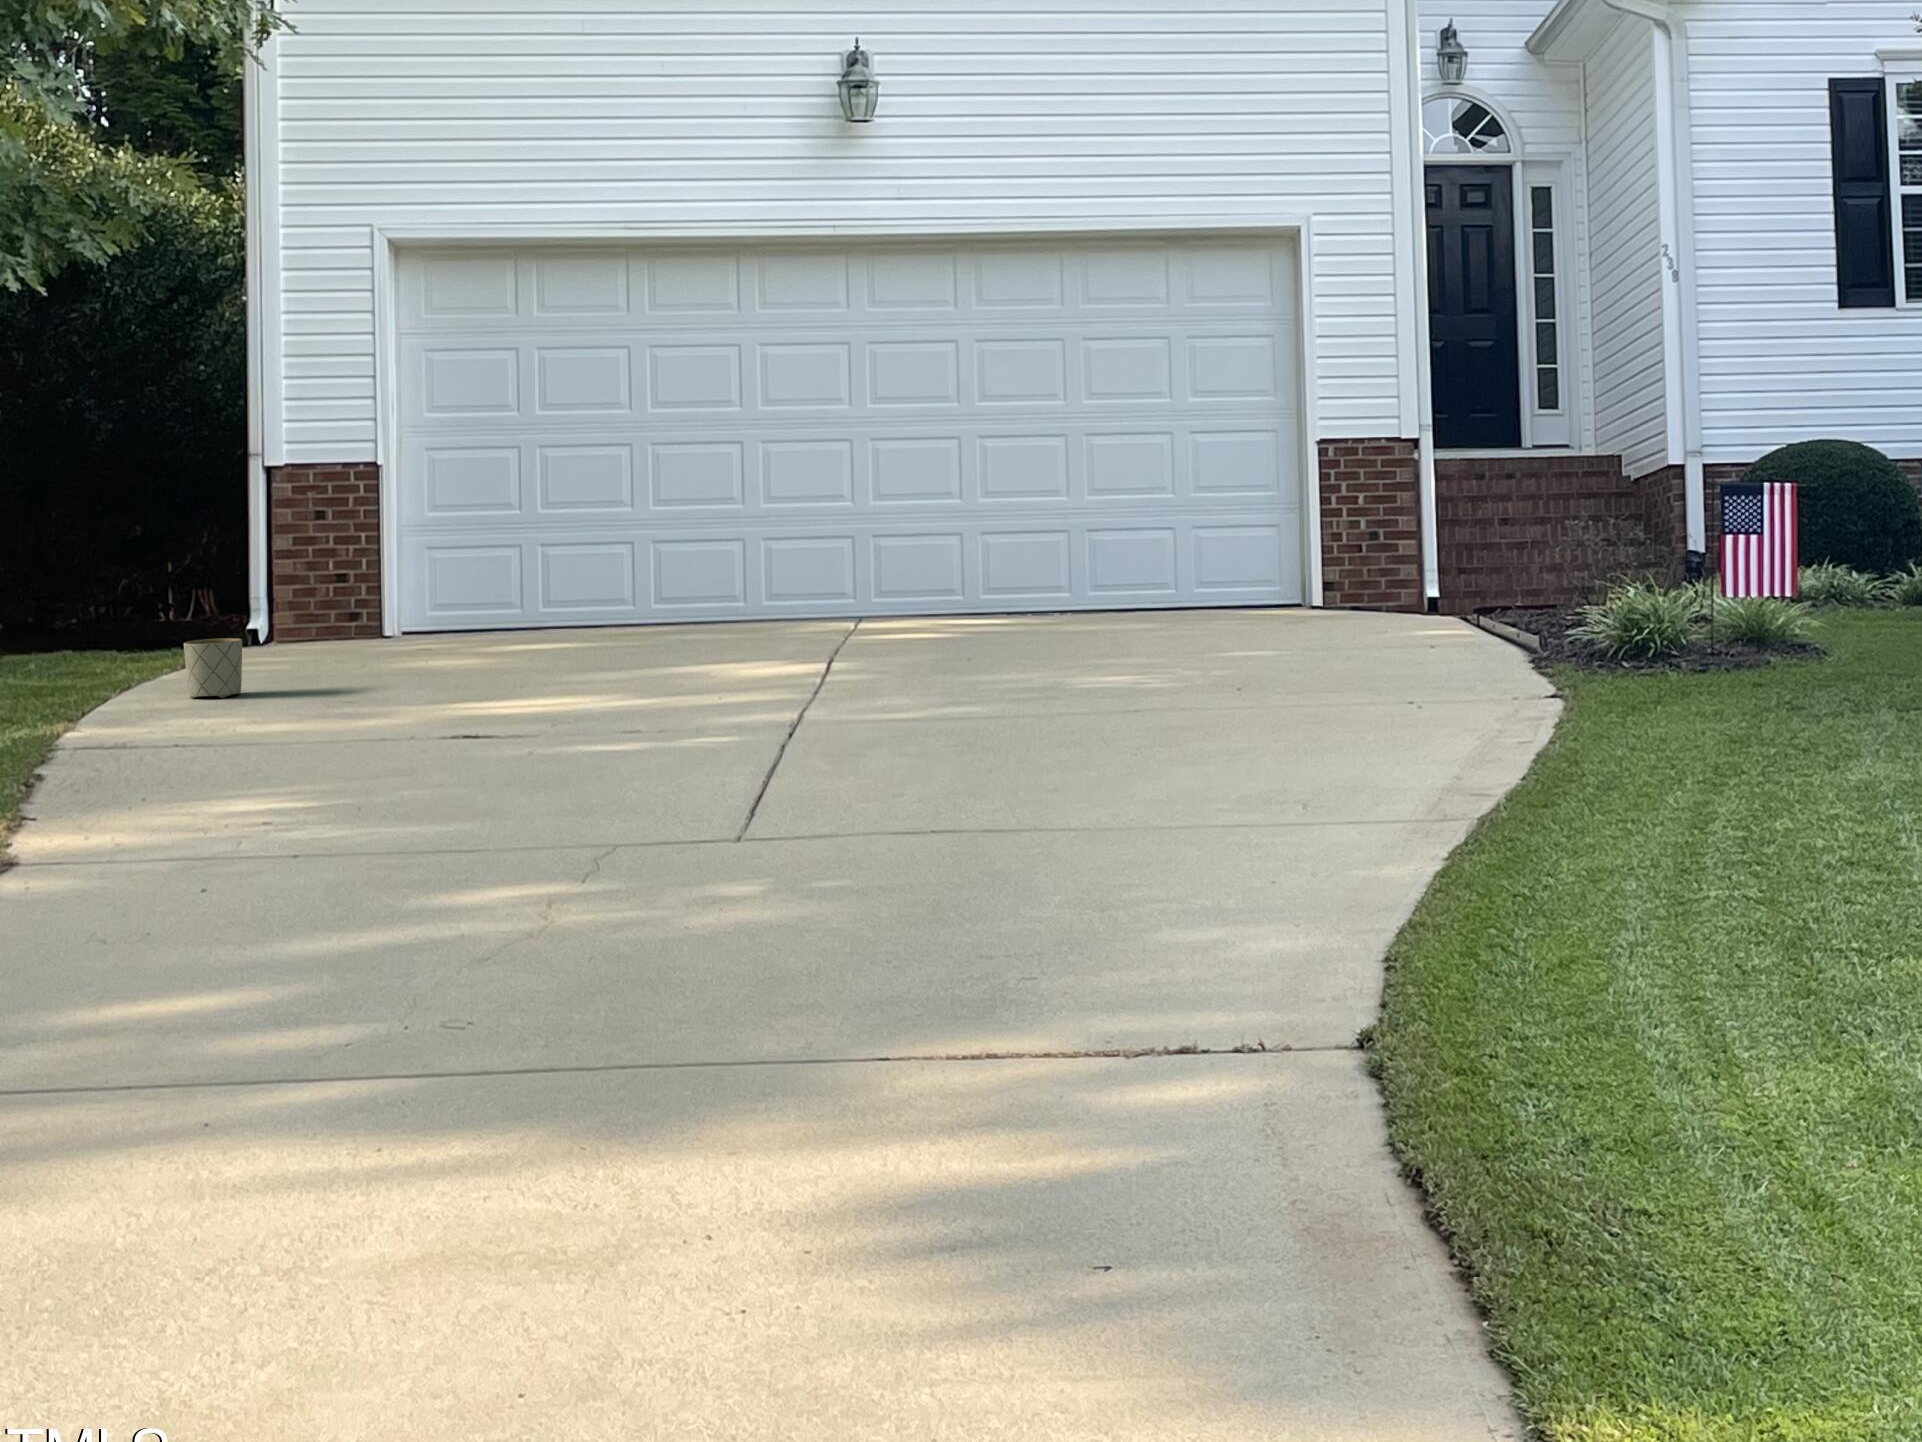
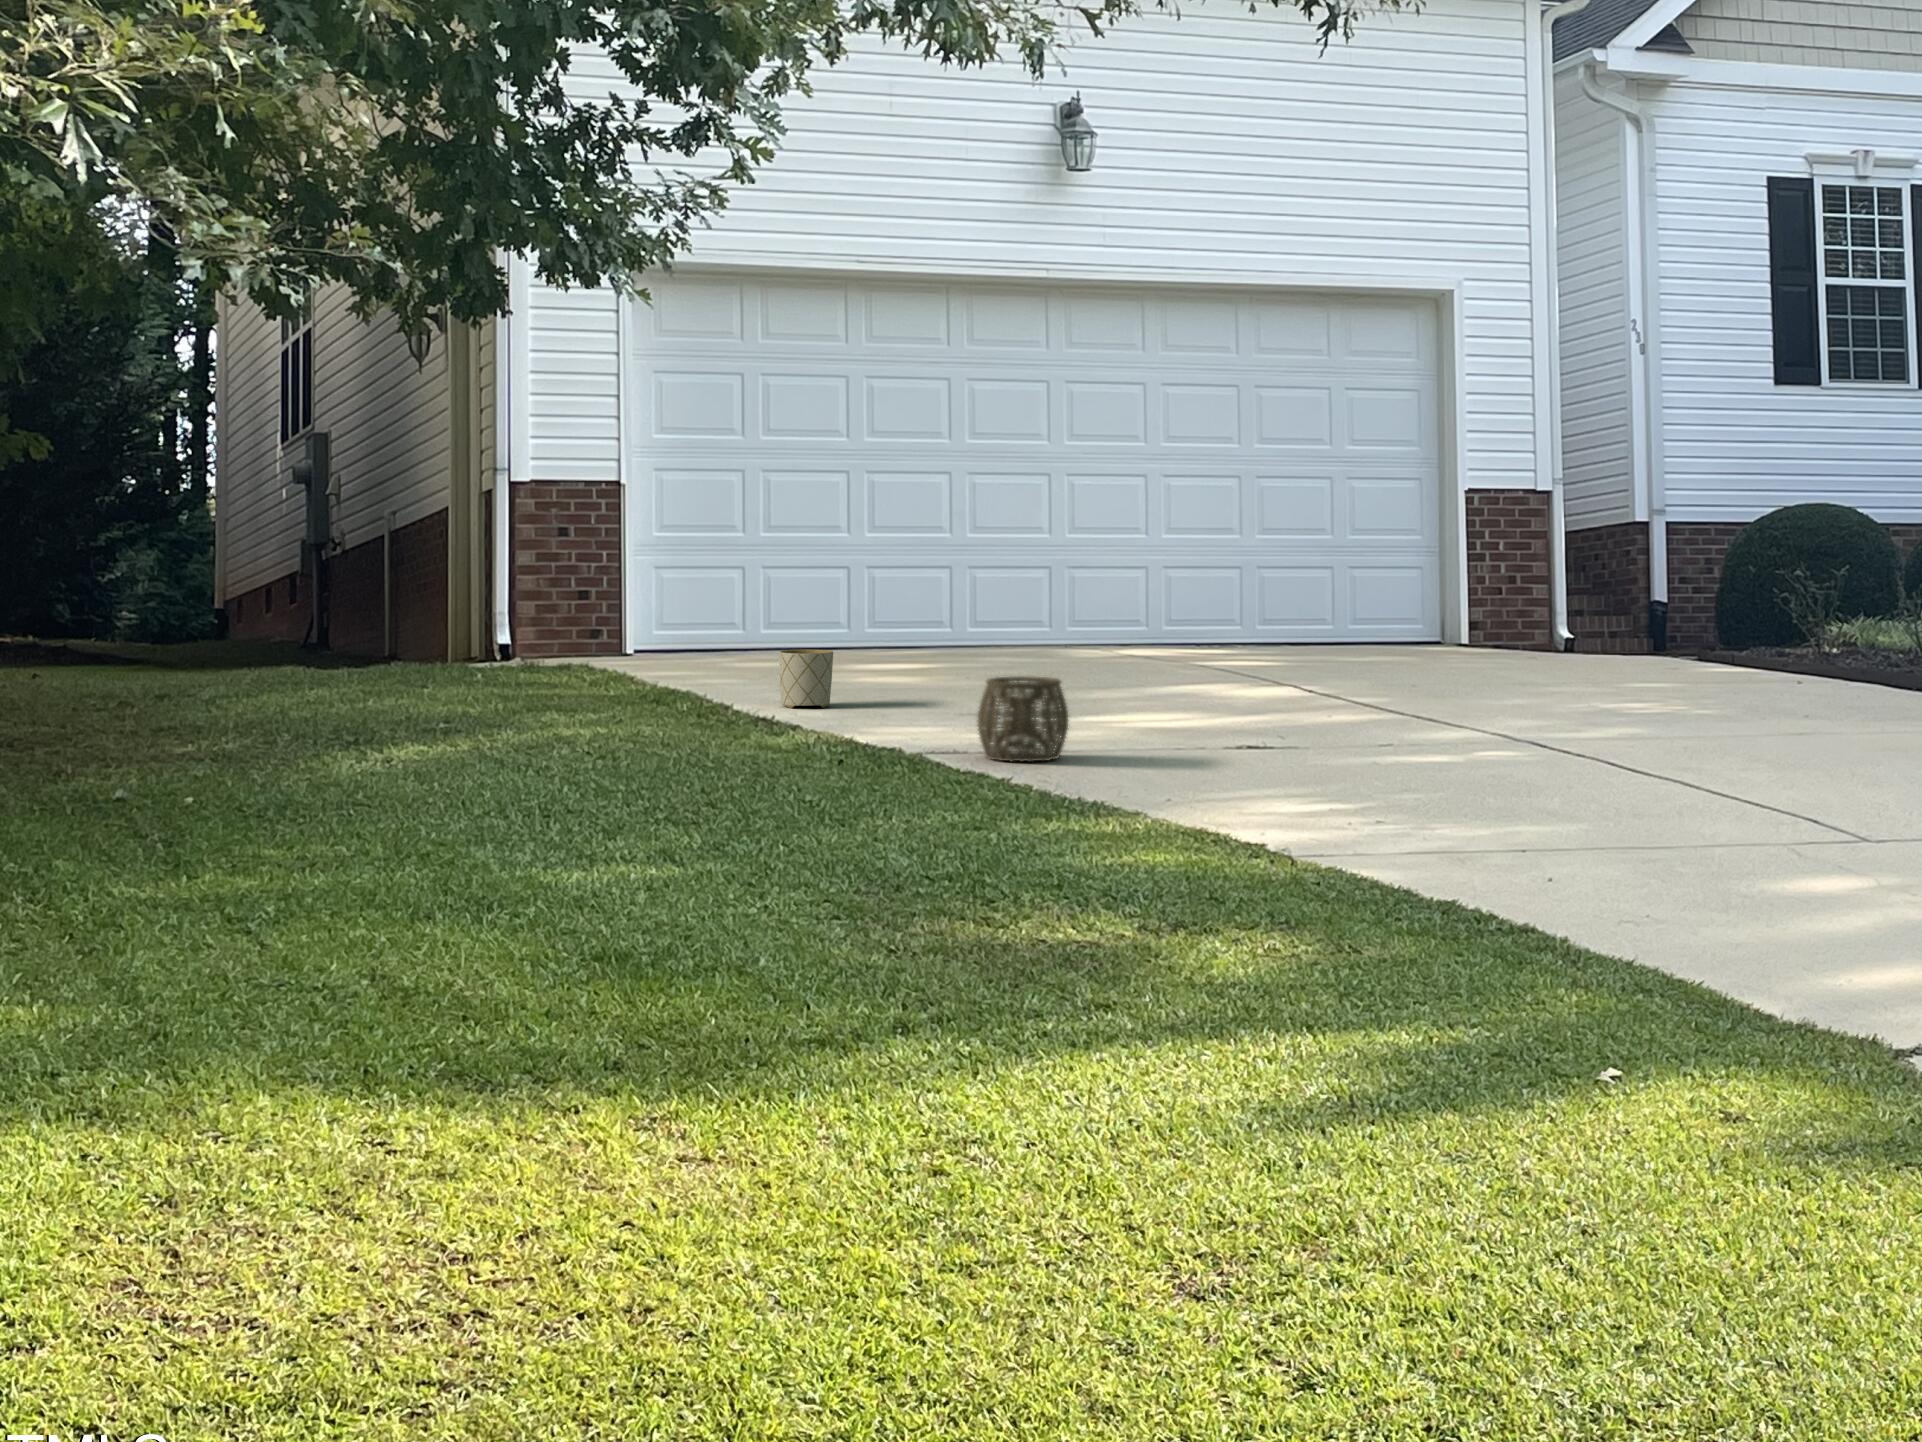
woven basket: none [62,679,170,771] -> present [977,676,1069,762]

